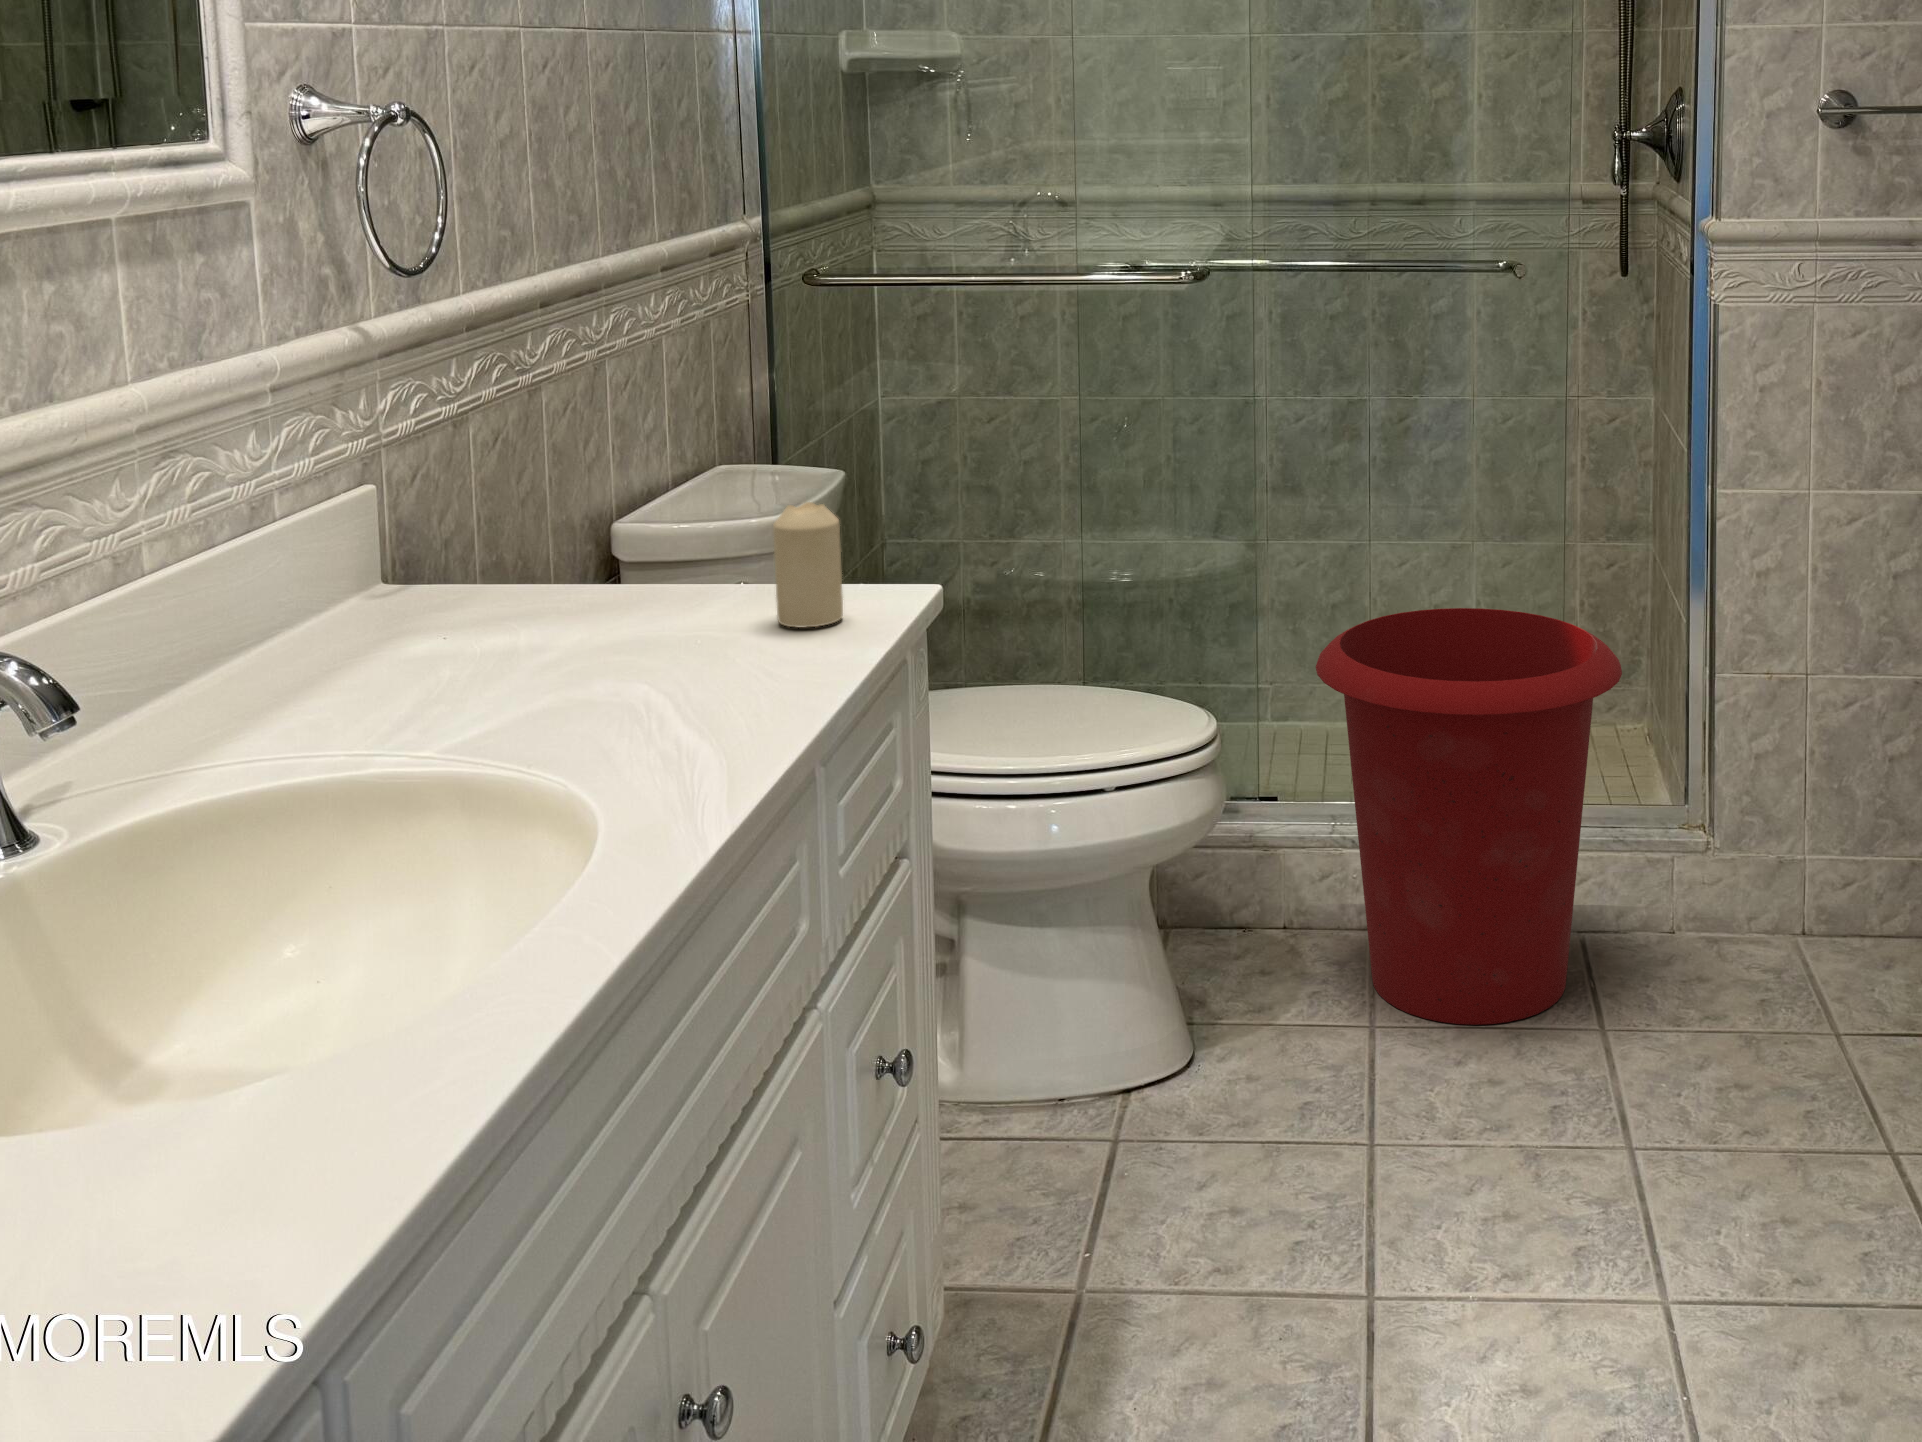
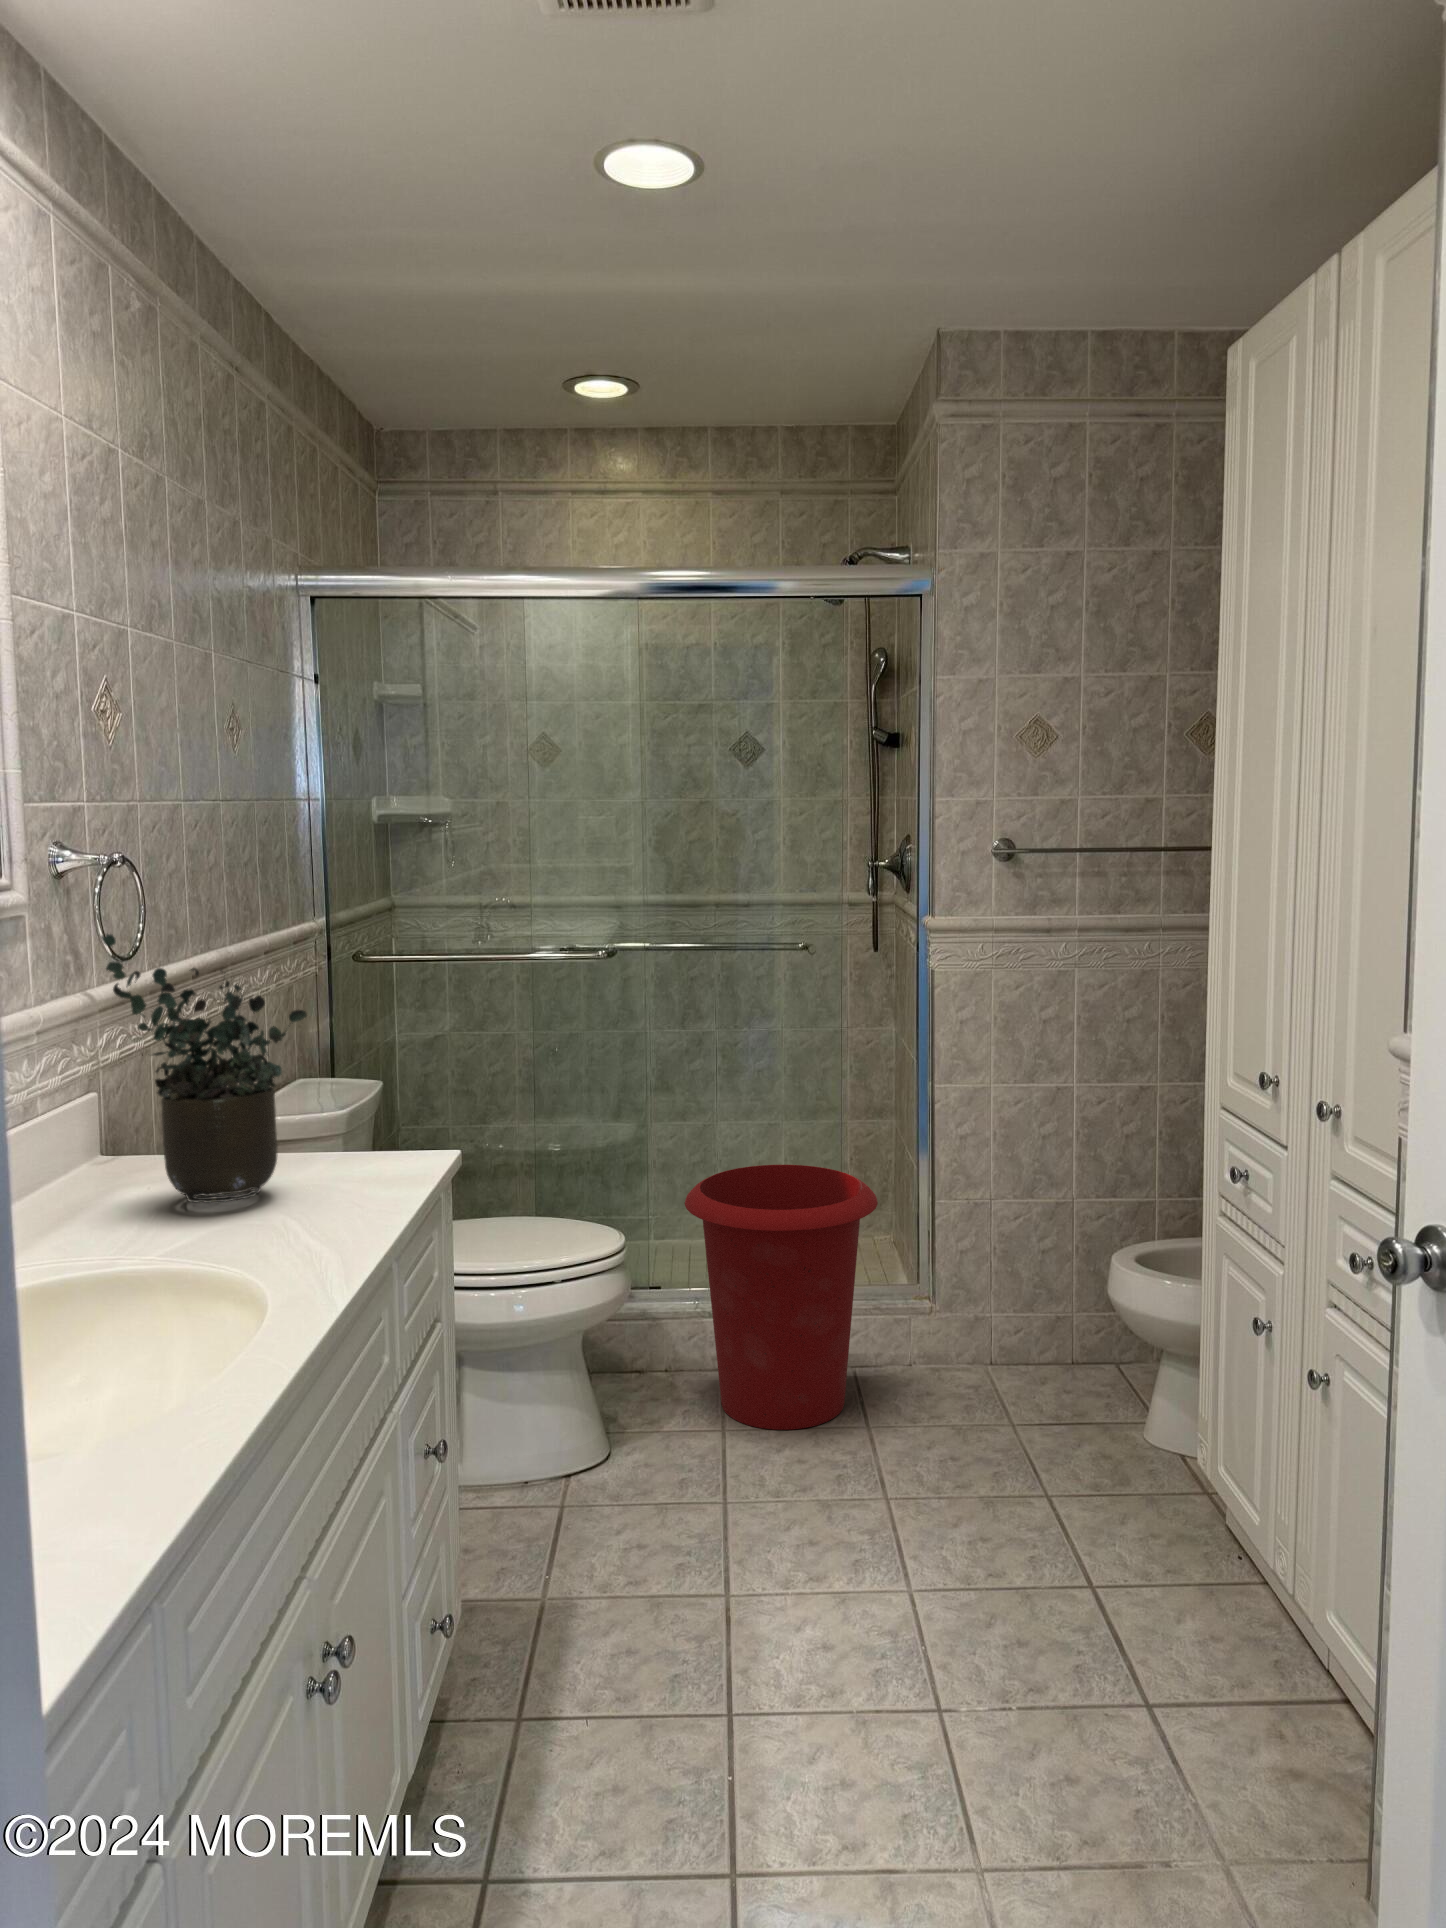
potted plant: none [348,229,678,665] -> present [101,934,307,1203]
candle: present [773,502,843,628] -> none [362,1100,405,1178]

